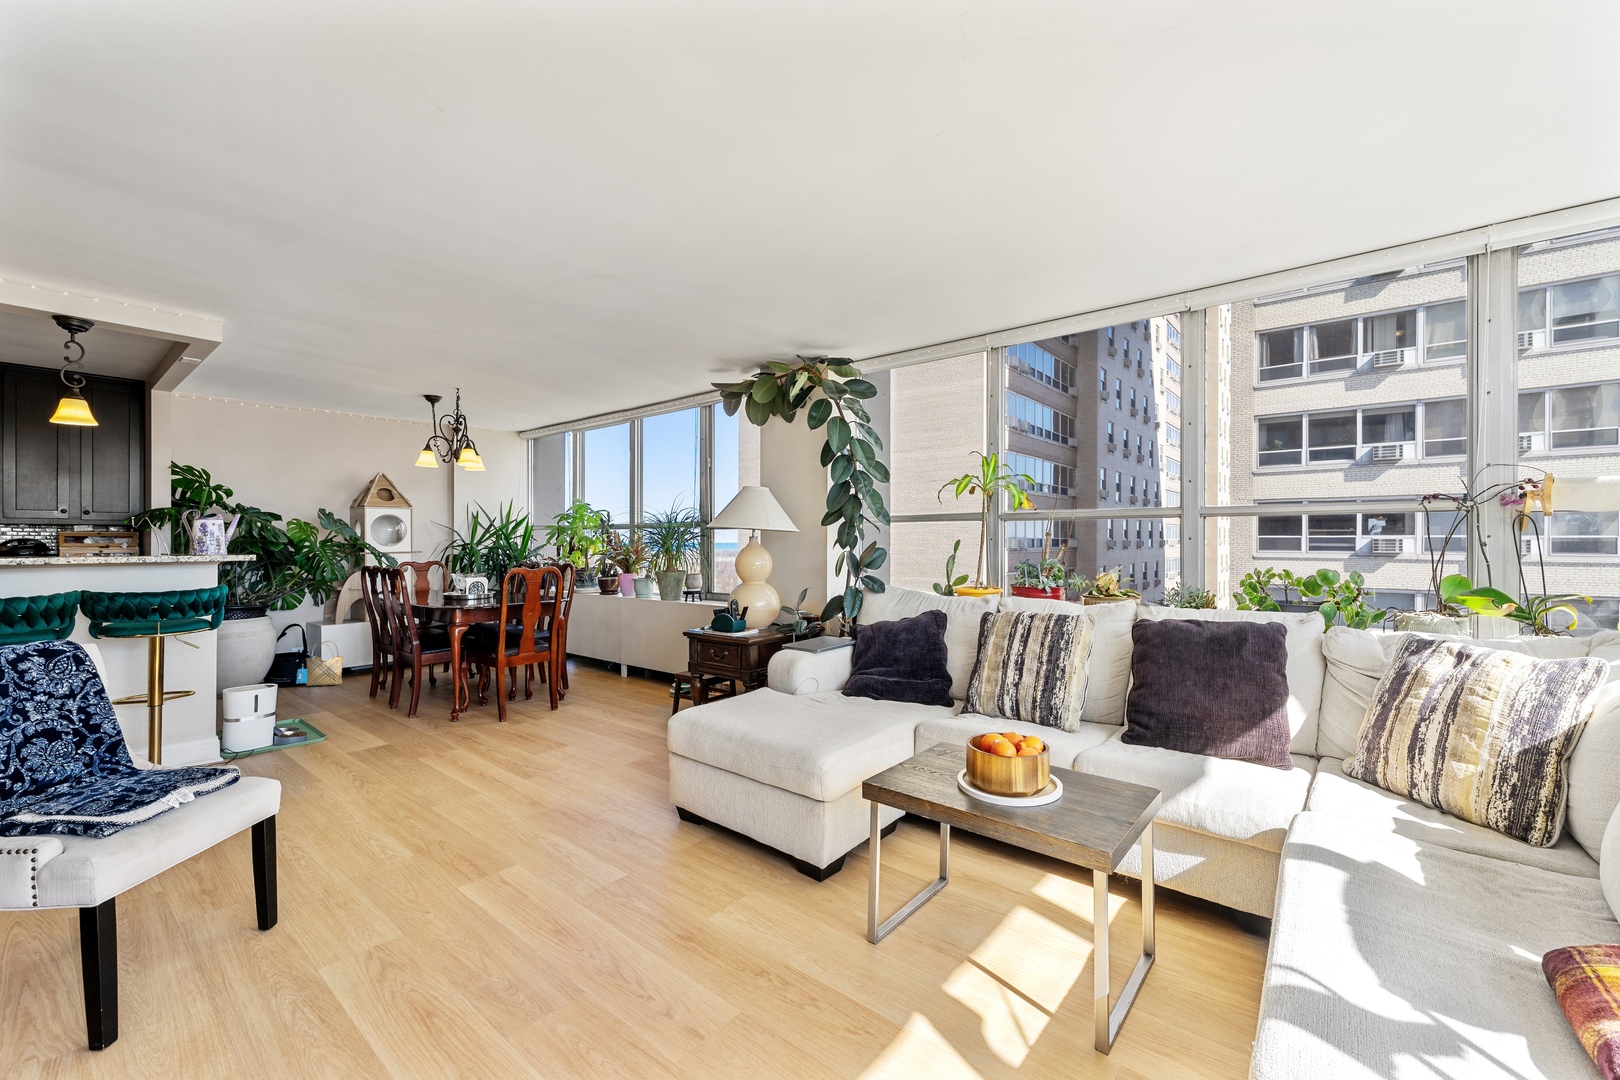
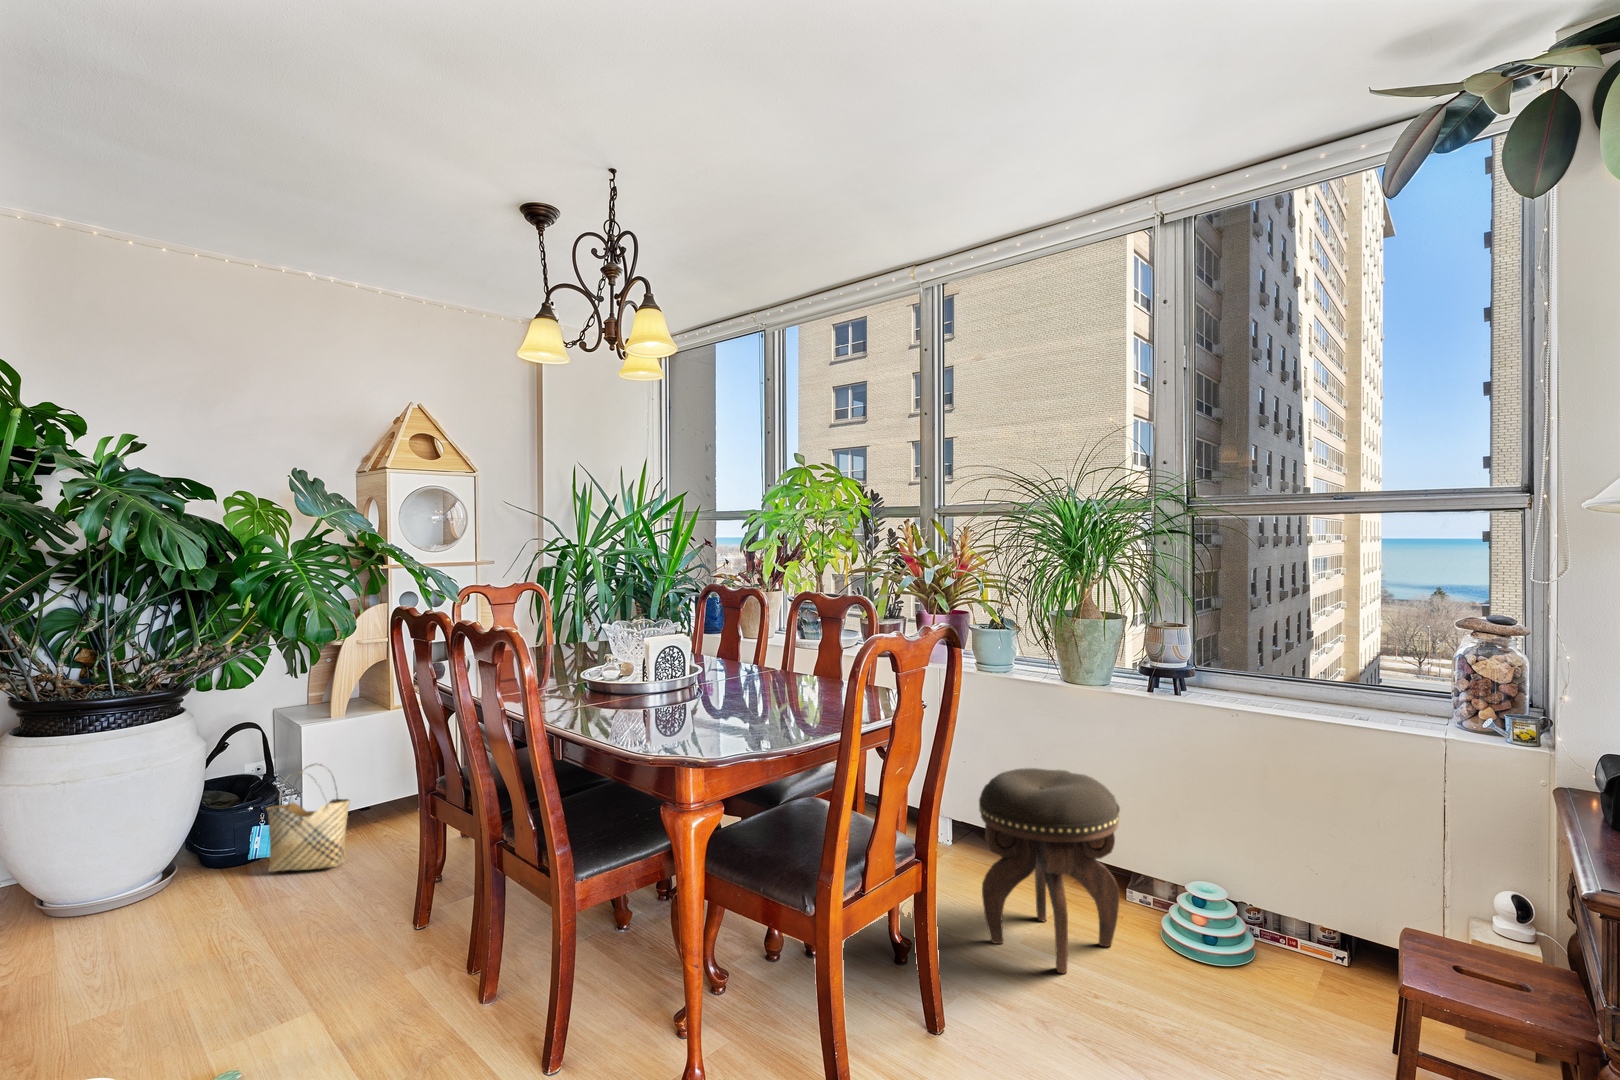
footstool: none [589,635,642,703] -> present [979,768,1120,973]

